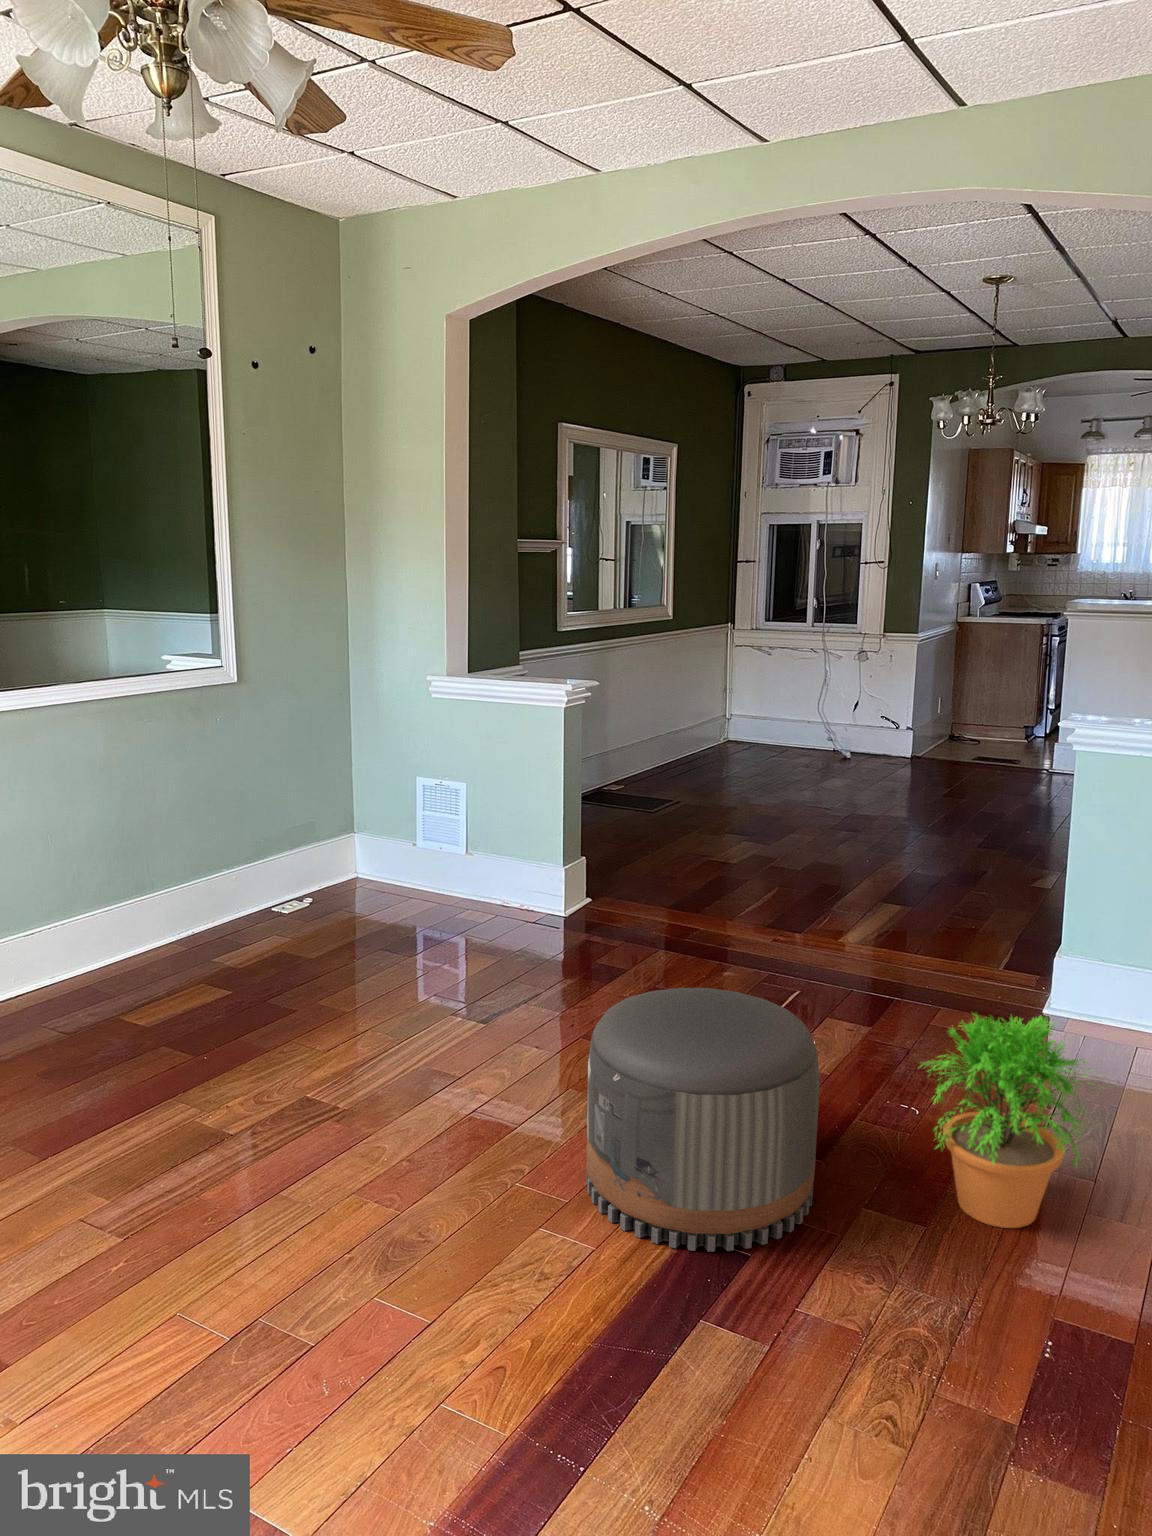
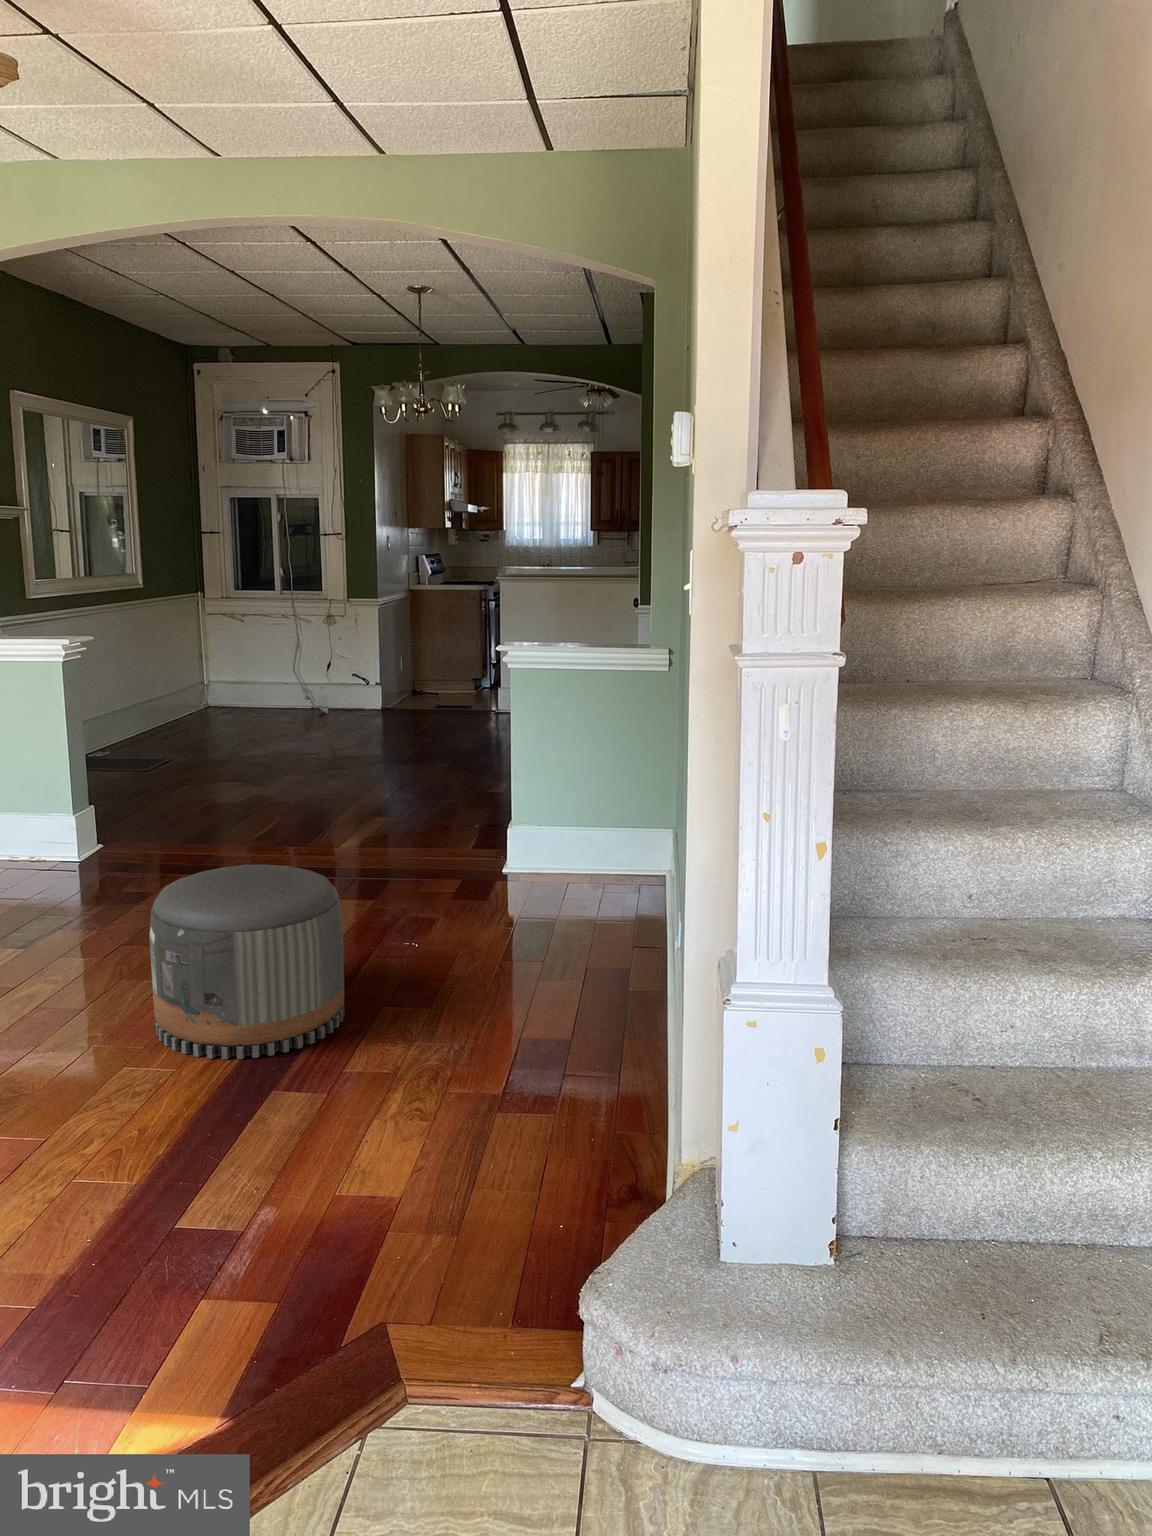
potted plant: present [926,1014,1096,1228] -> none [413,846,545,1003]

